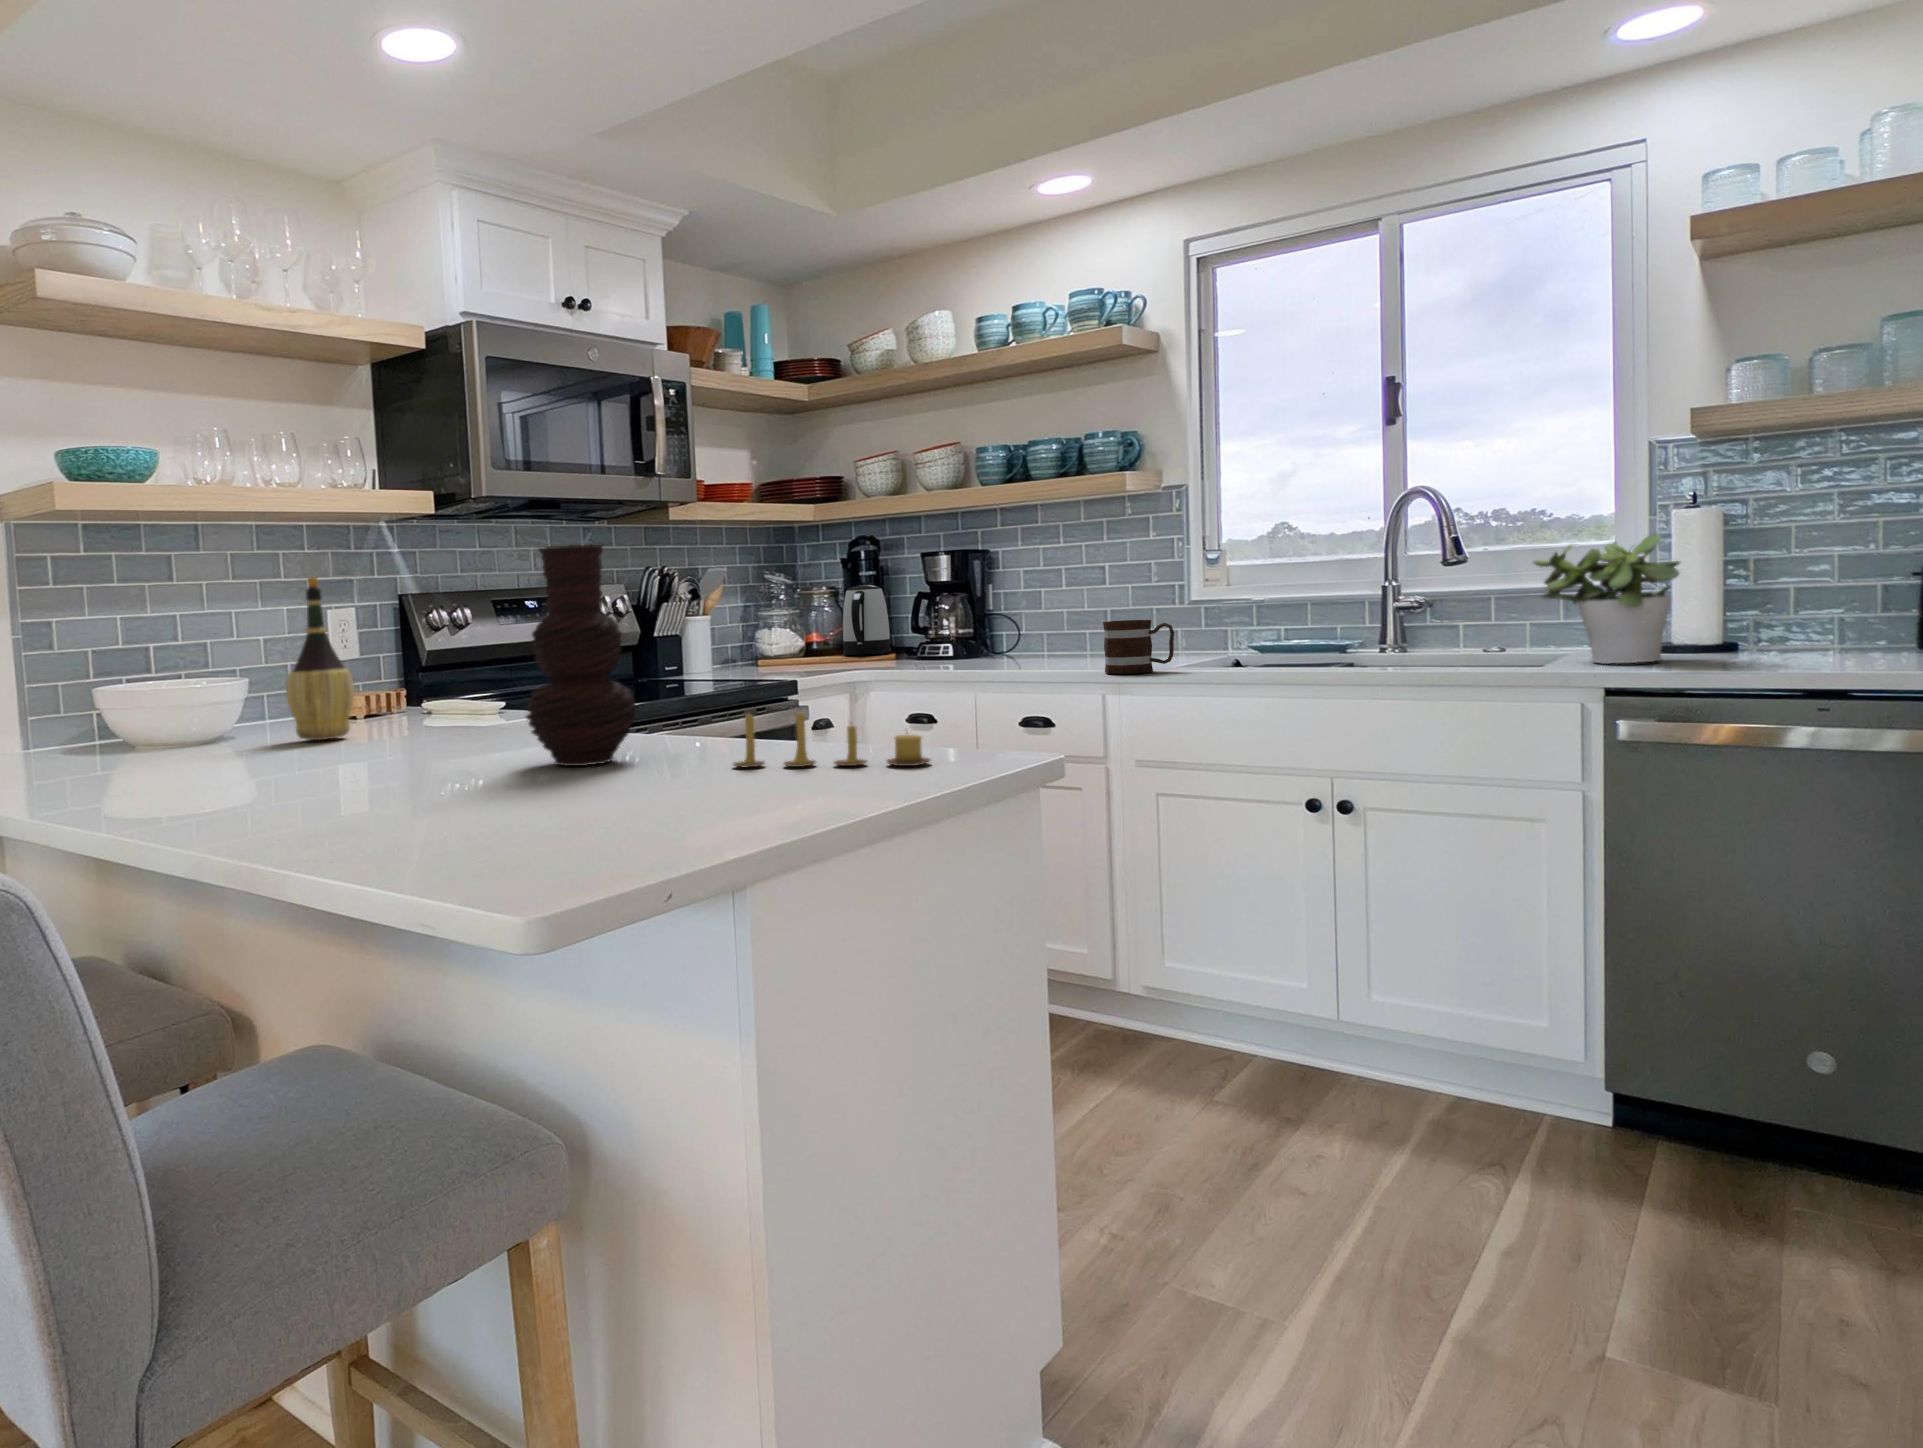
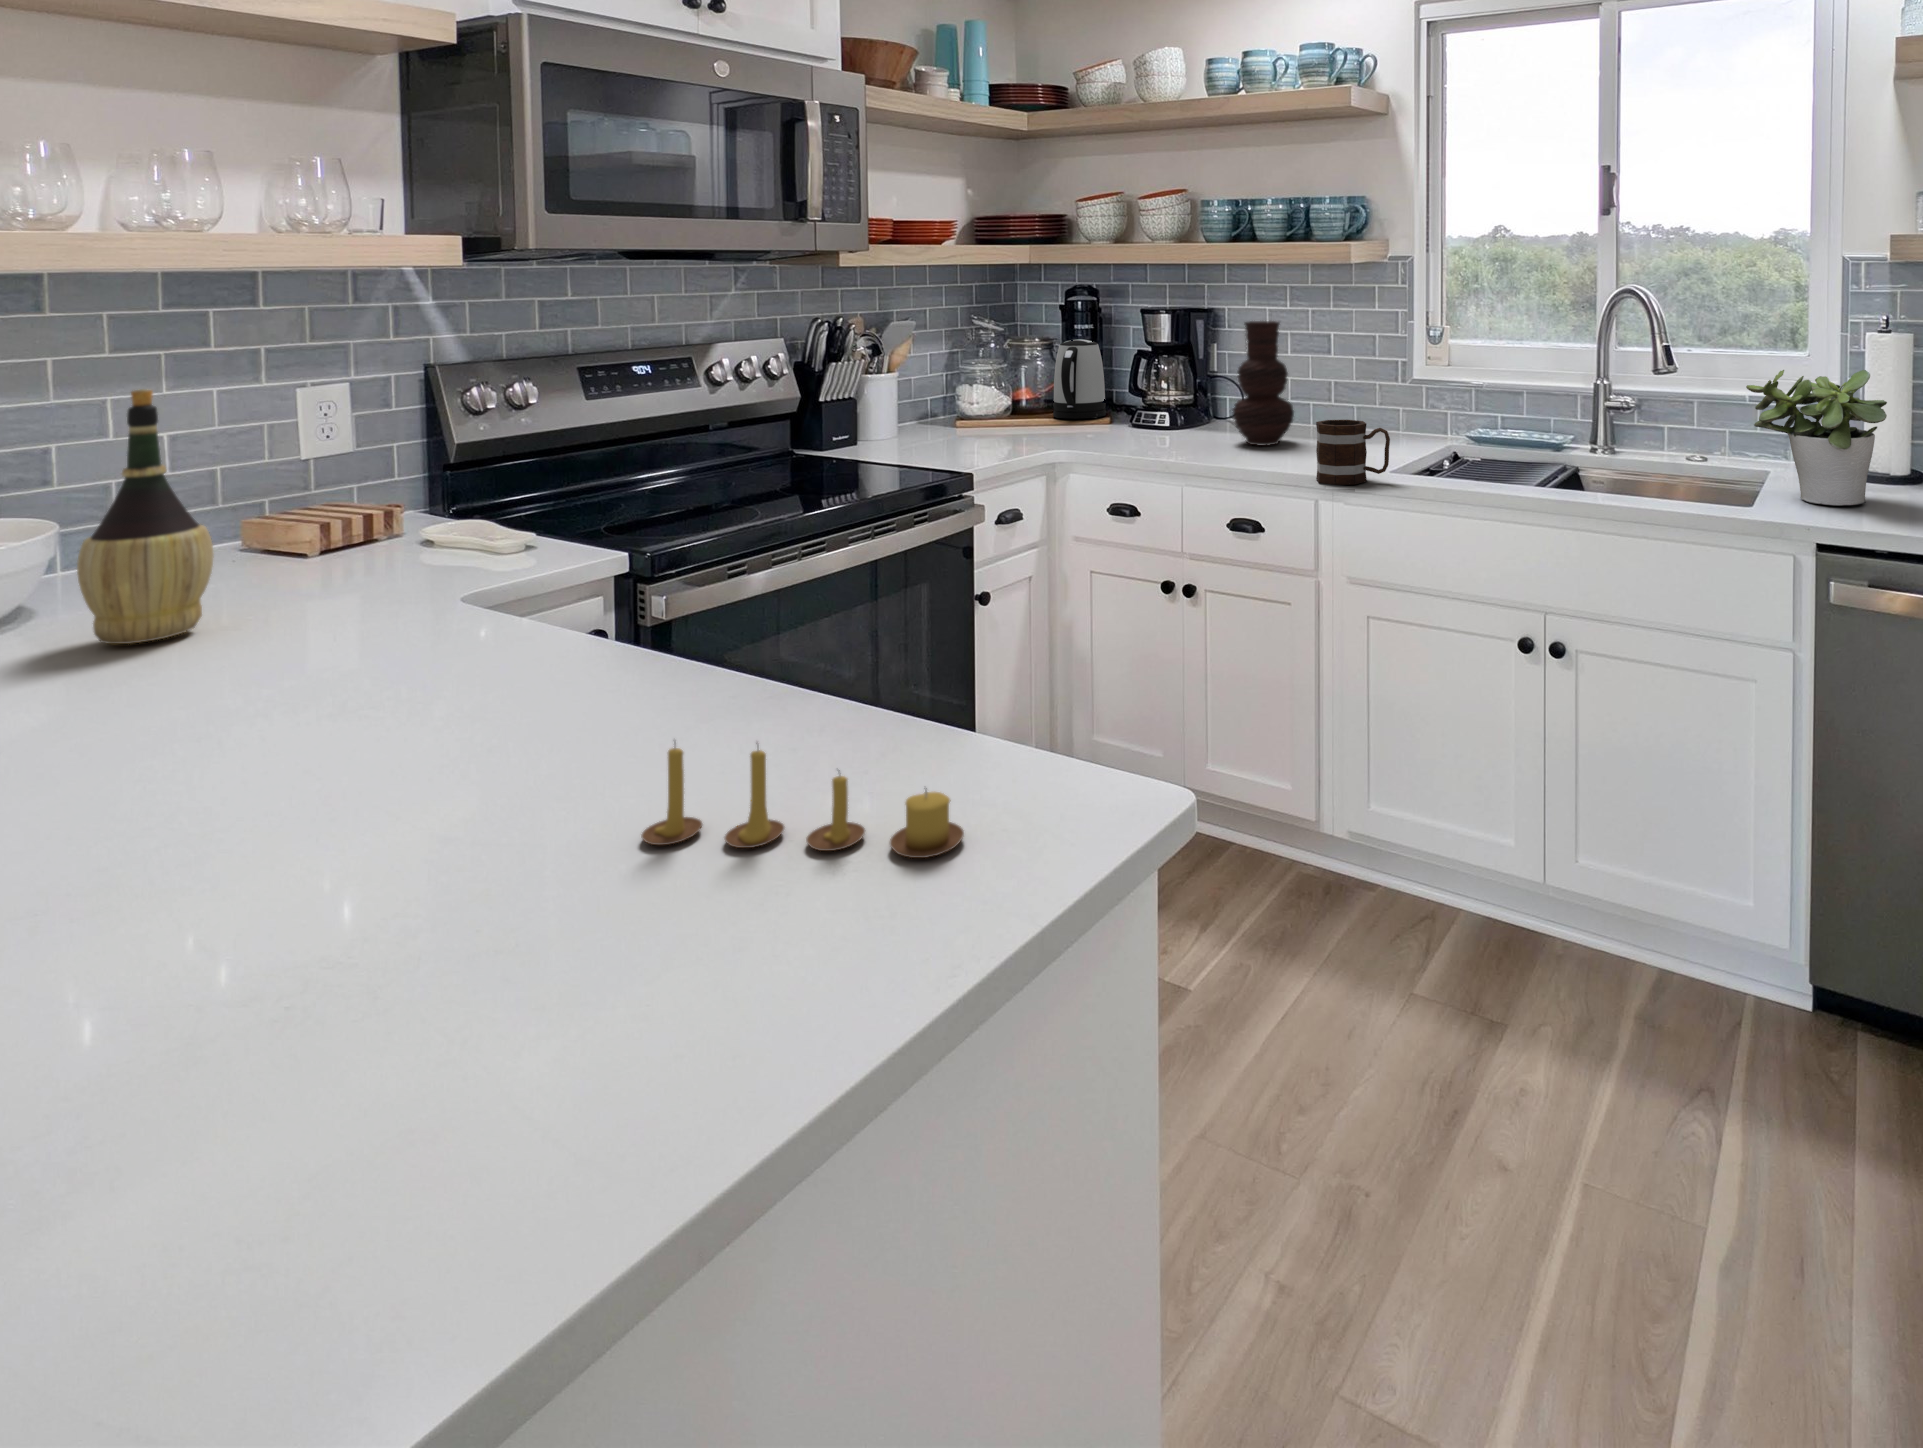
vase: present [526,544,637,766] -> present [1233,321,1294,446]

